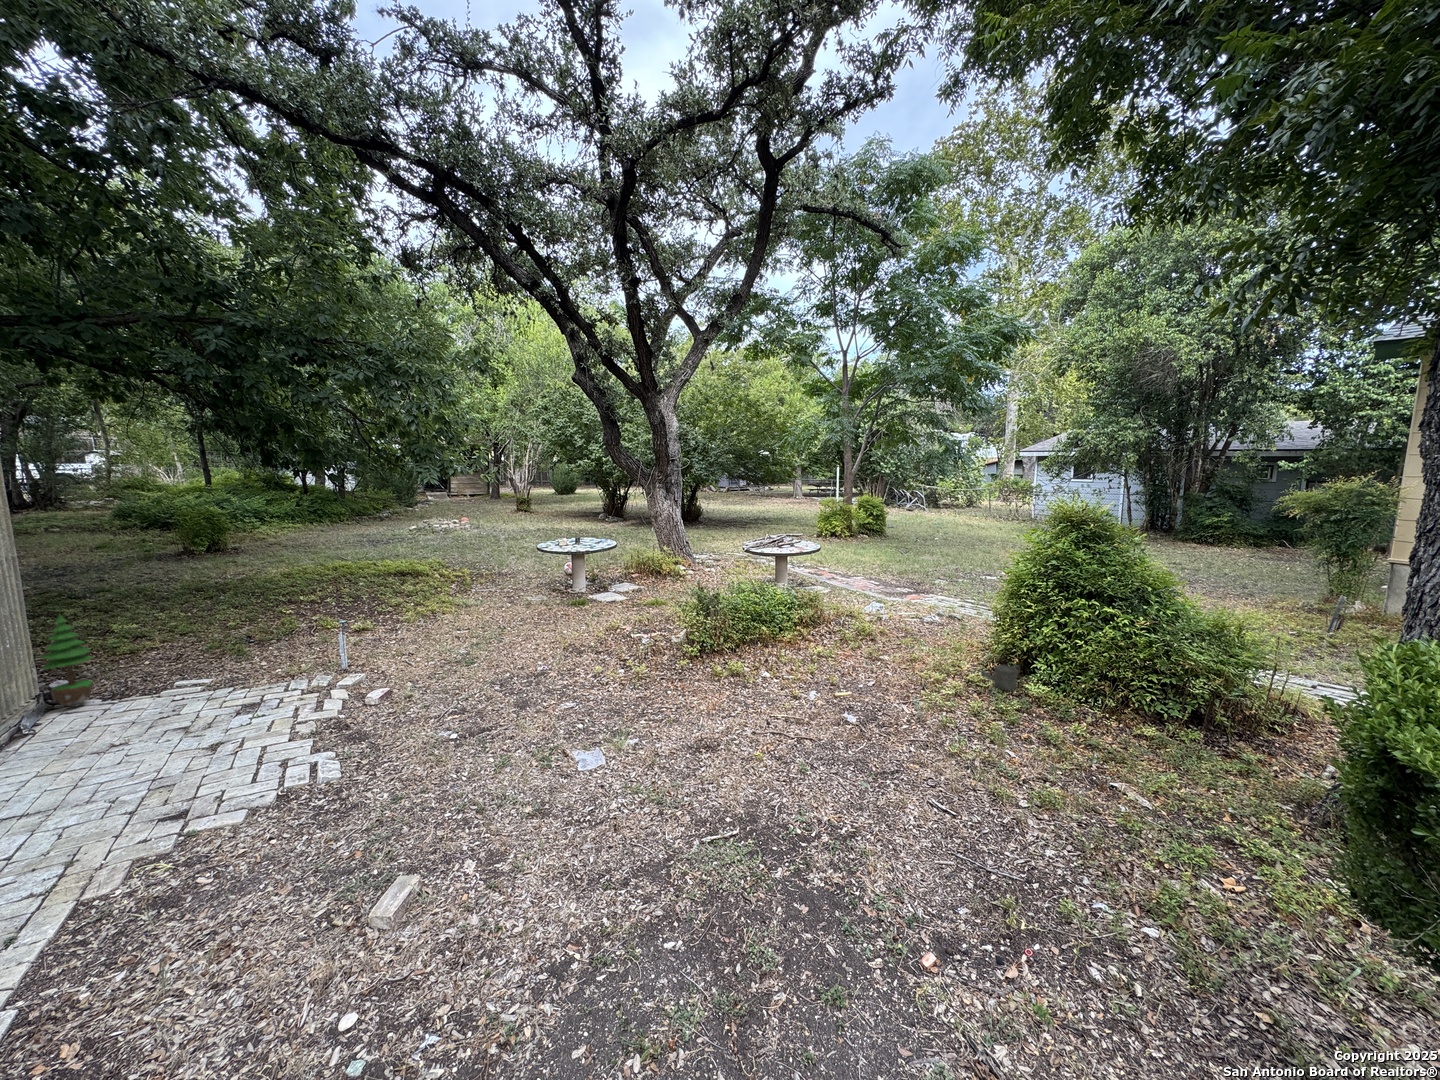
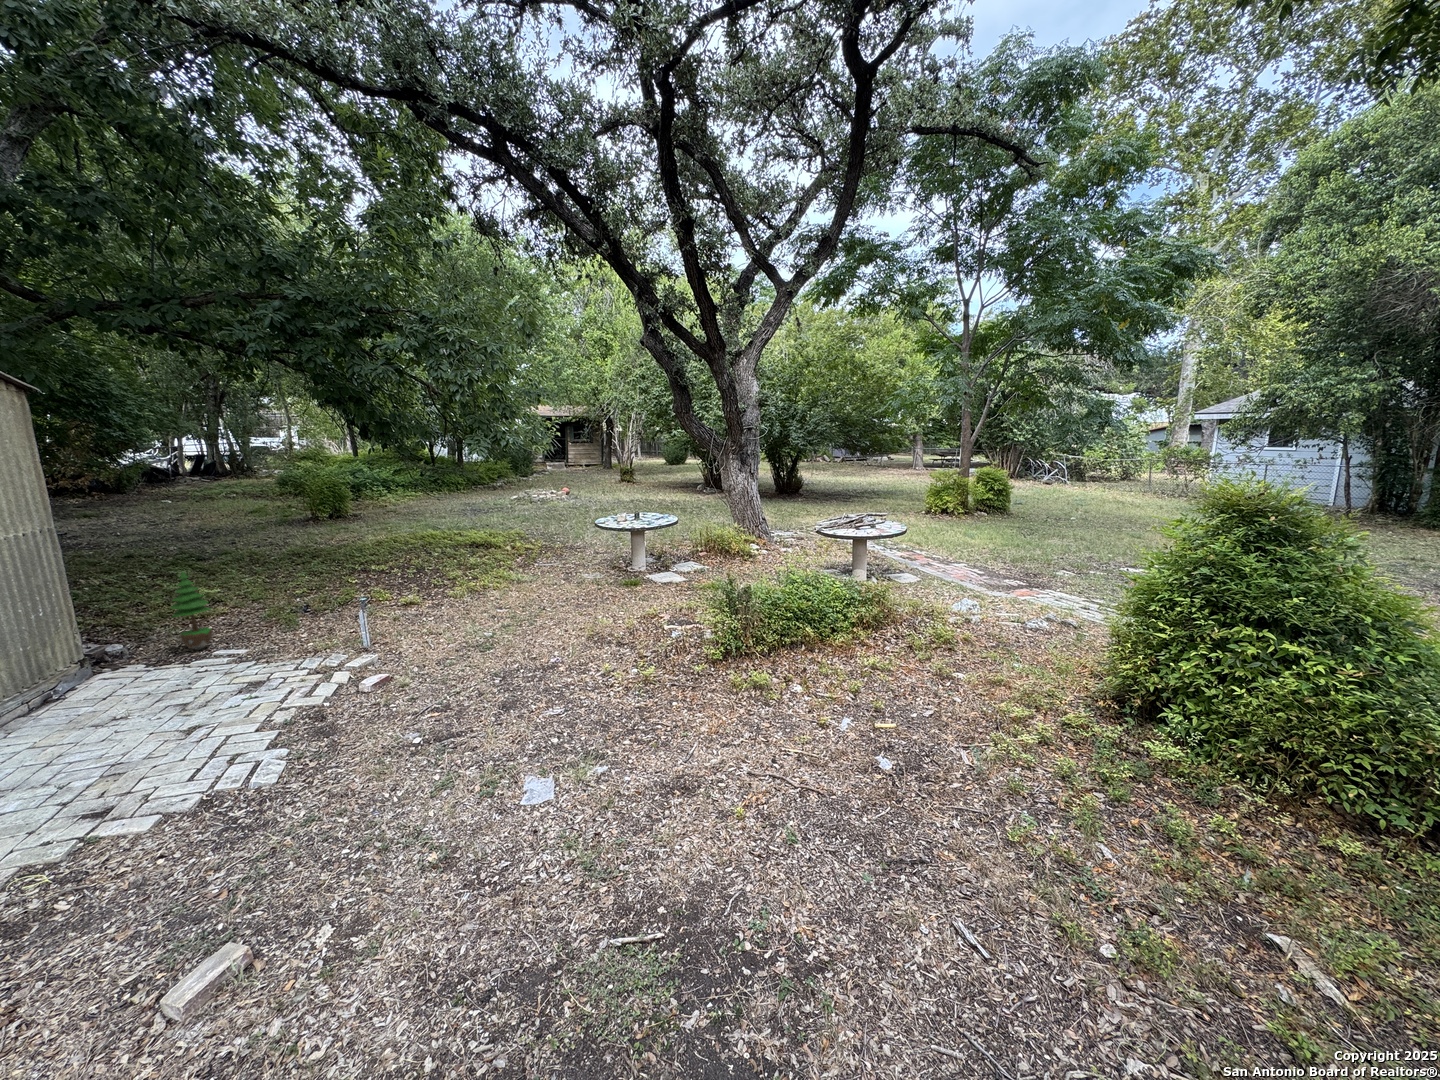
watering can: present [981,665,1020,691] -> none [1079,702,1142,739]

